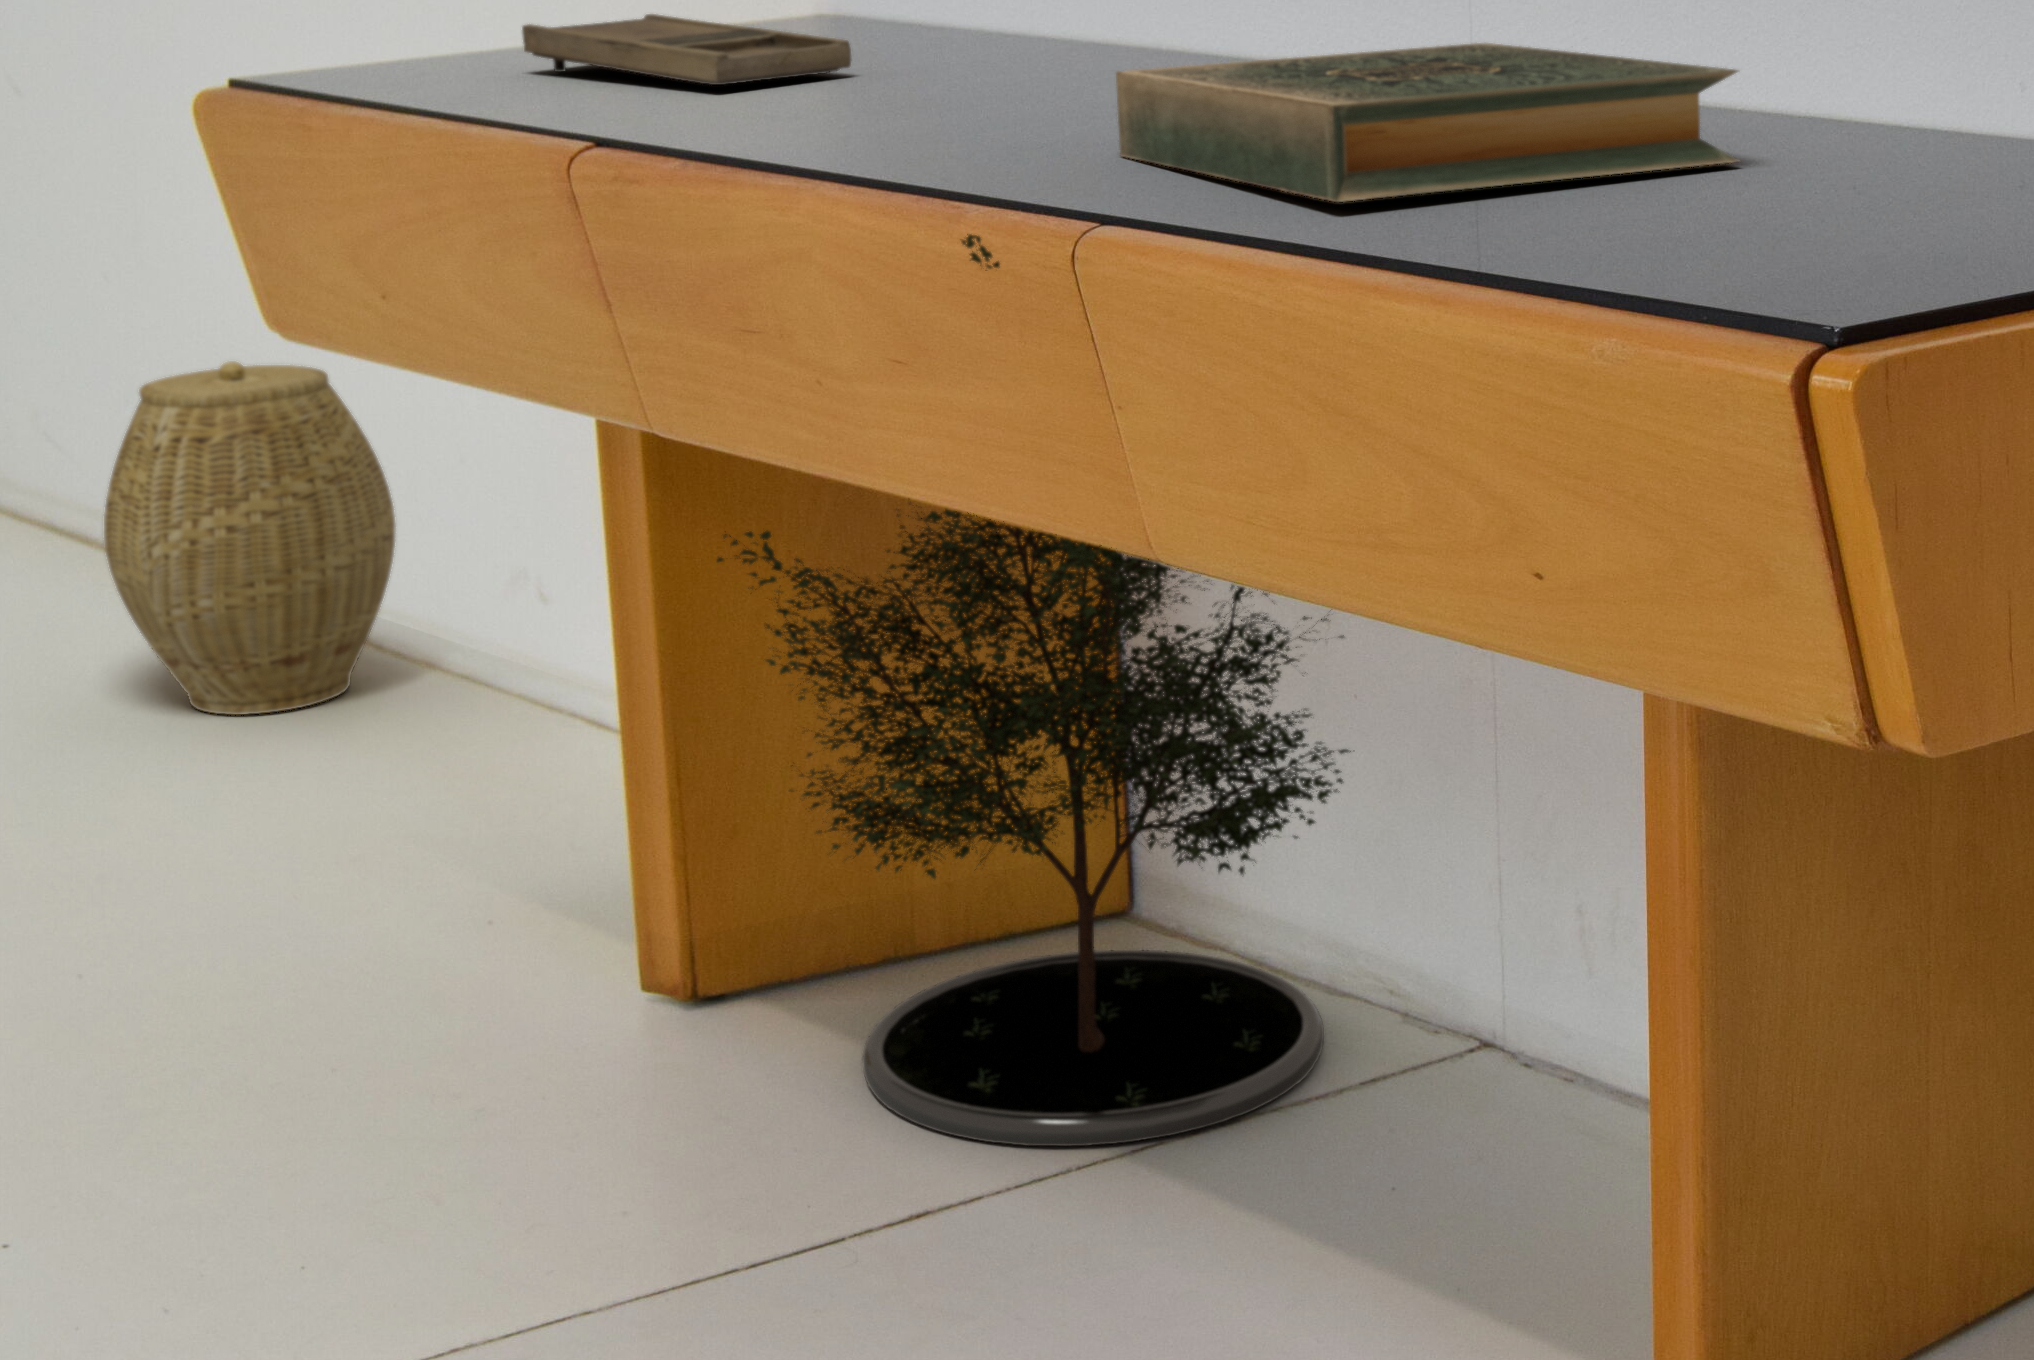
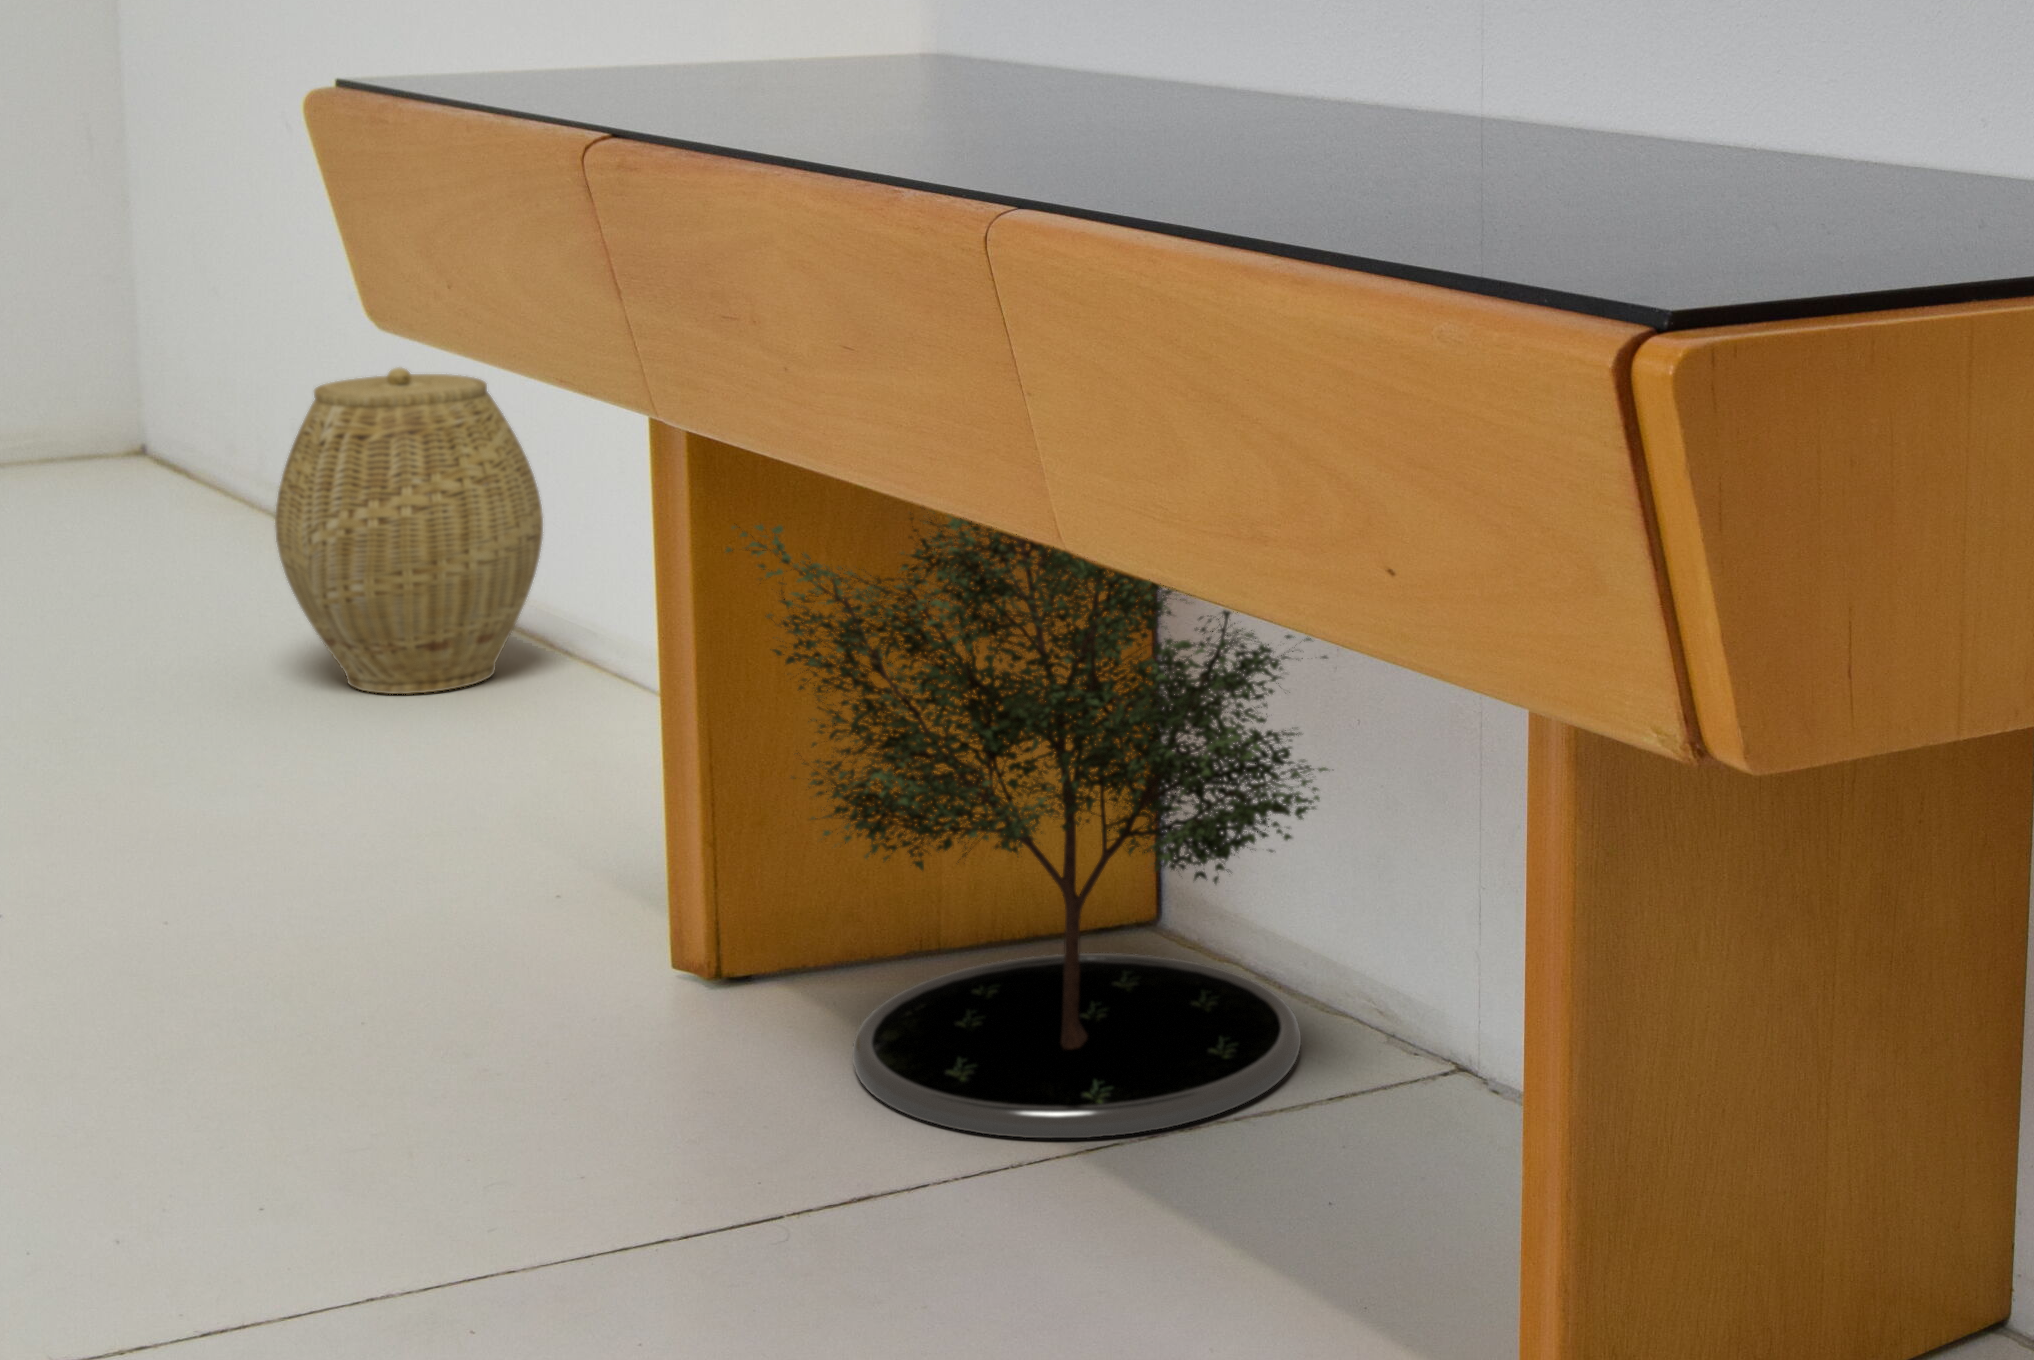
tray: present [522,14,851,85] -> none [606,40,900,99]
hardback book: present [1116,43,1739,202] -> none [1084,70,1681,197]

